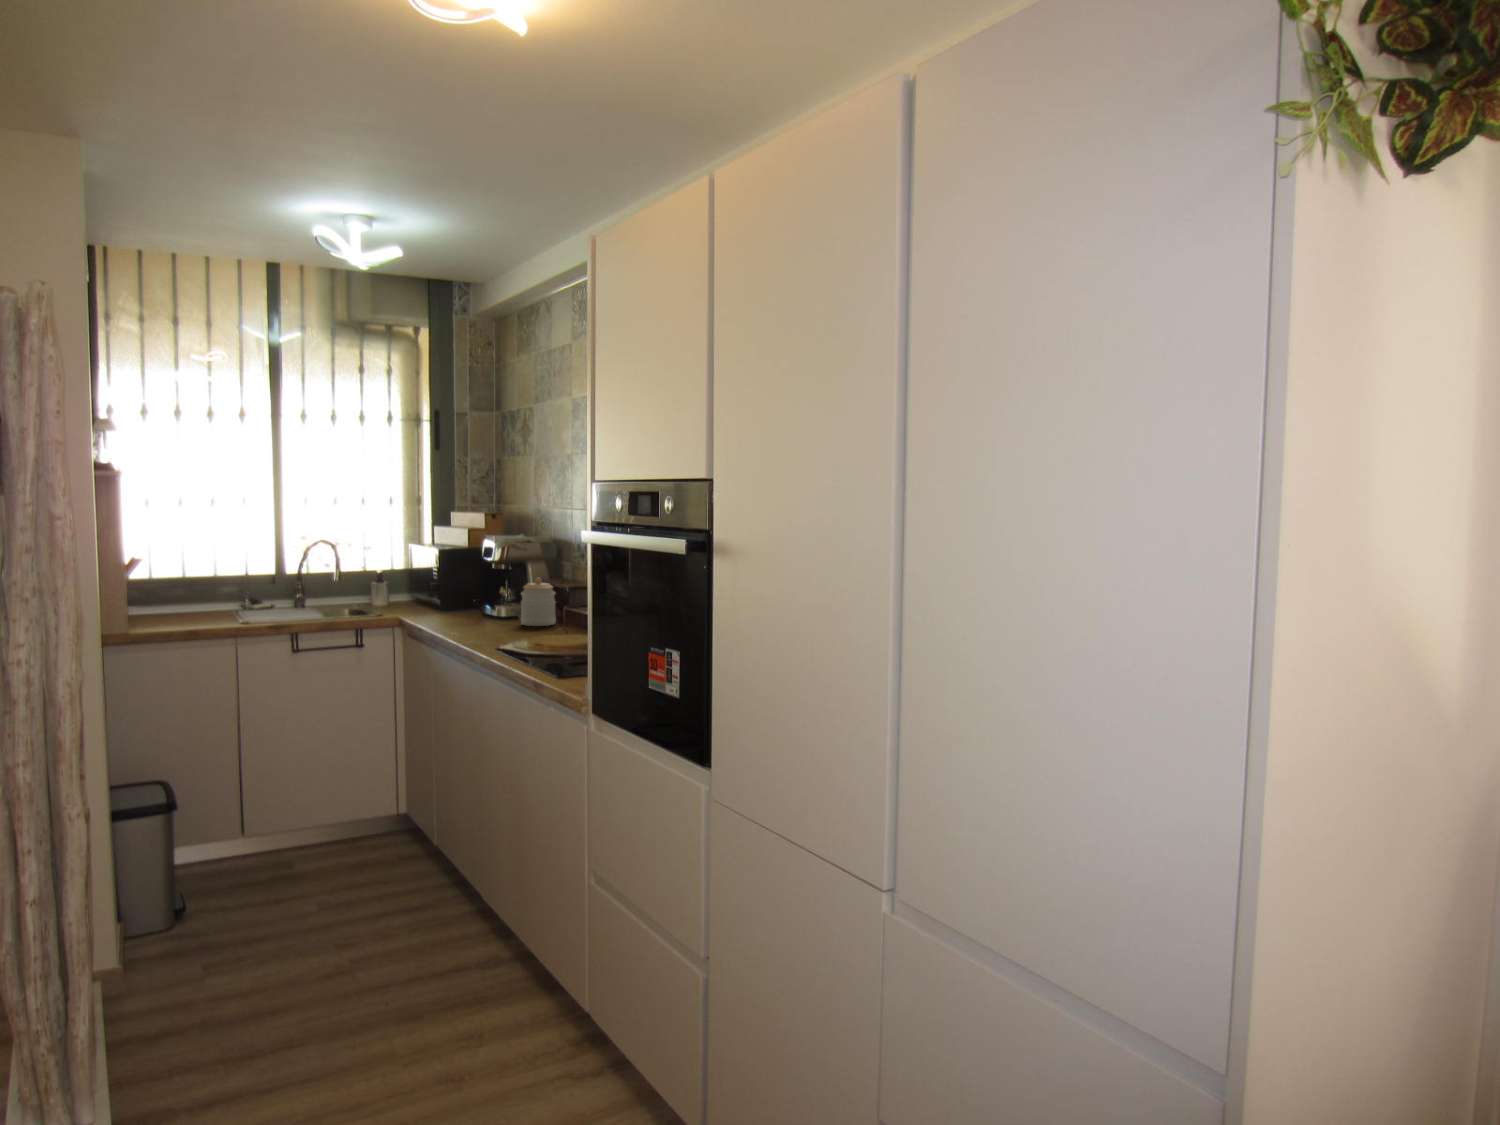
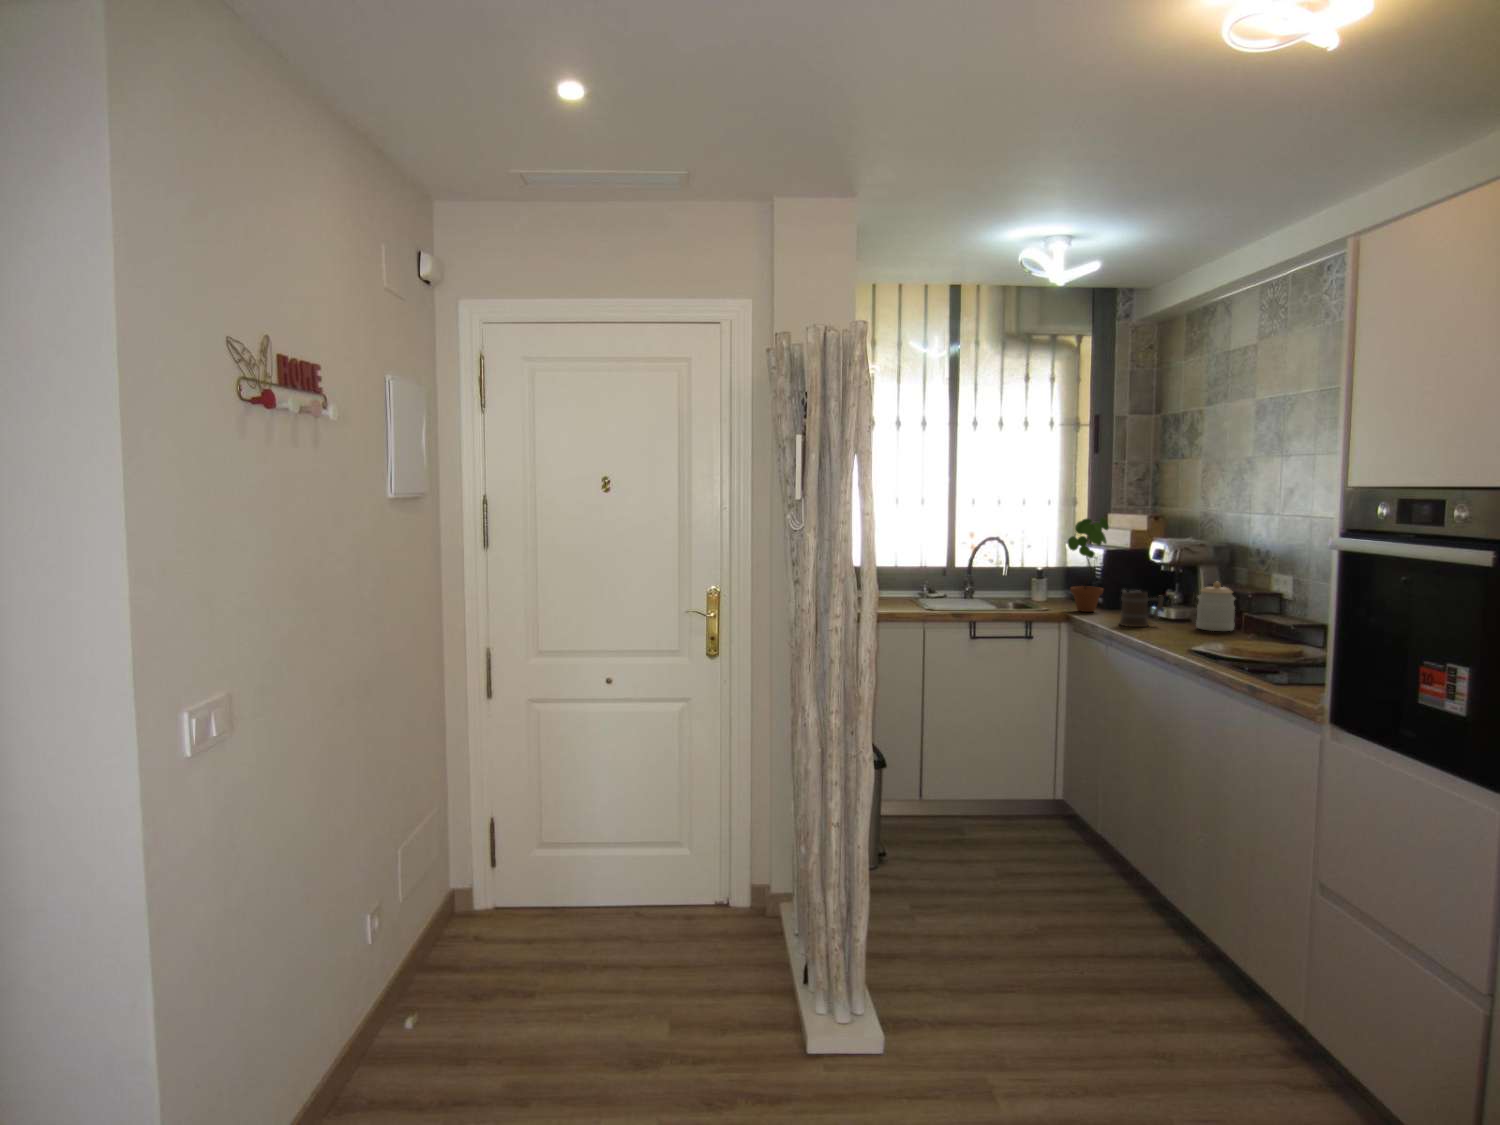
potted plant: none [399,516,443,614] -> present [1068,518,1109,612]
mug: none [445,590,490,628] -> present [1119,590,1163,627]

